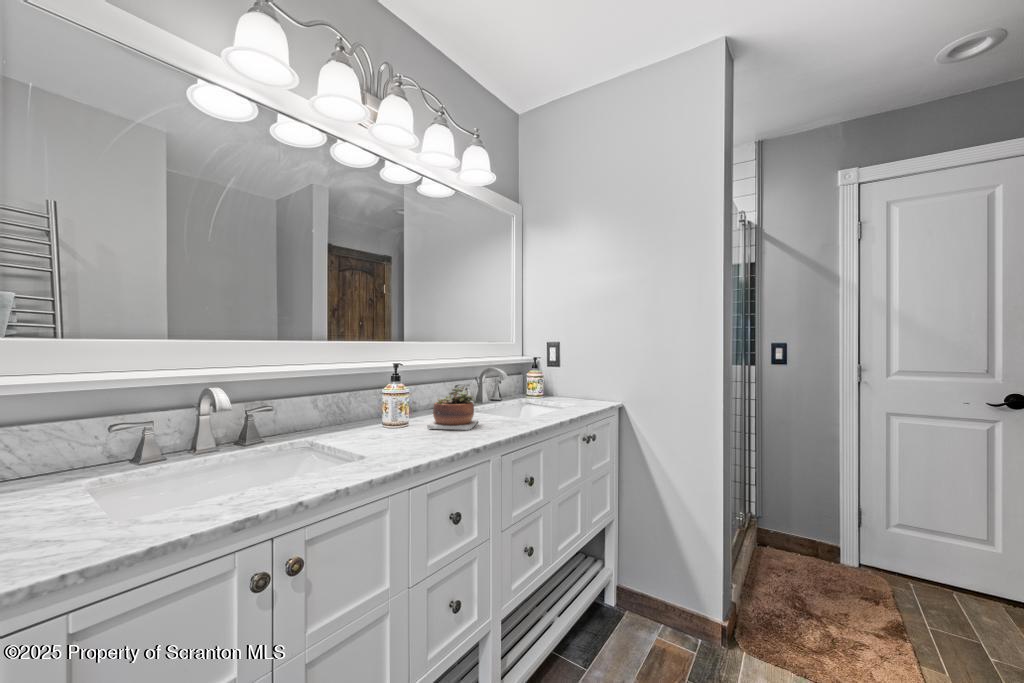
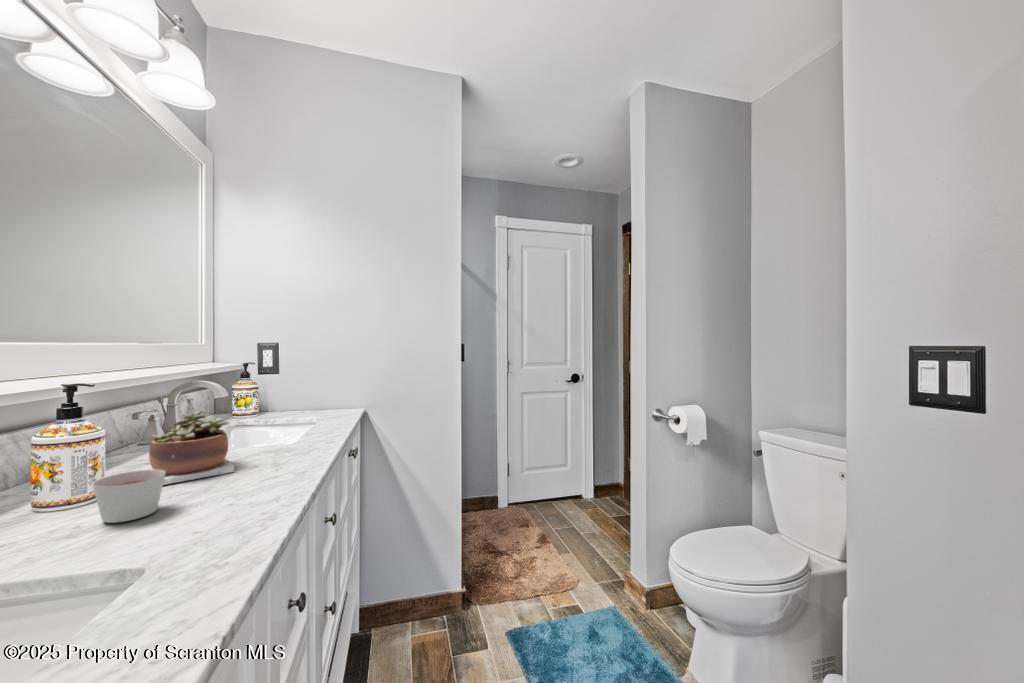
candle: none [385,416,416,442] -> present [93,469,165,523]

